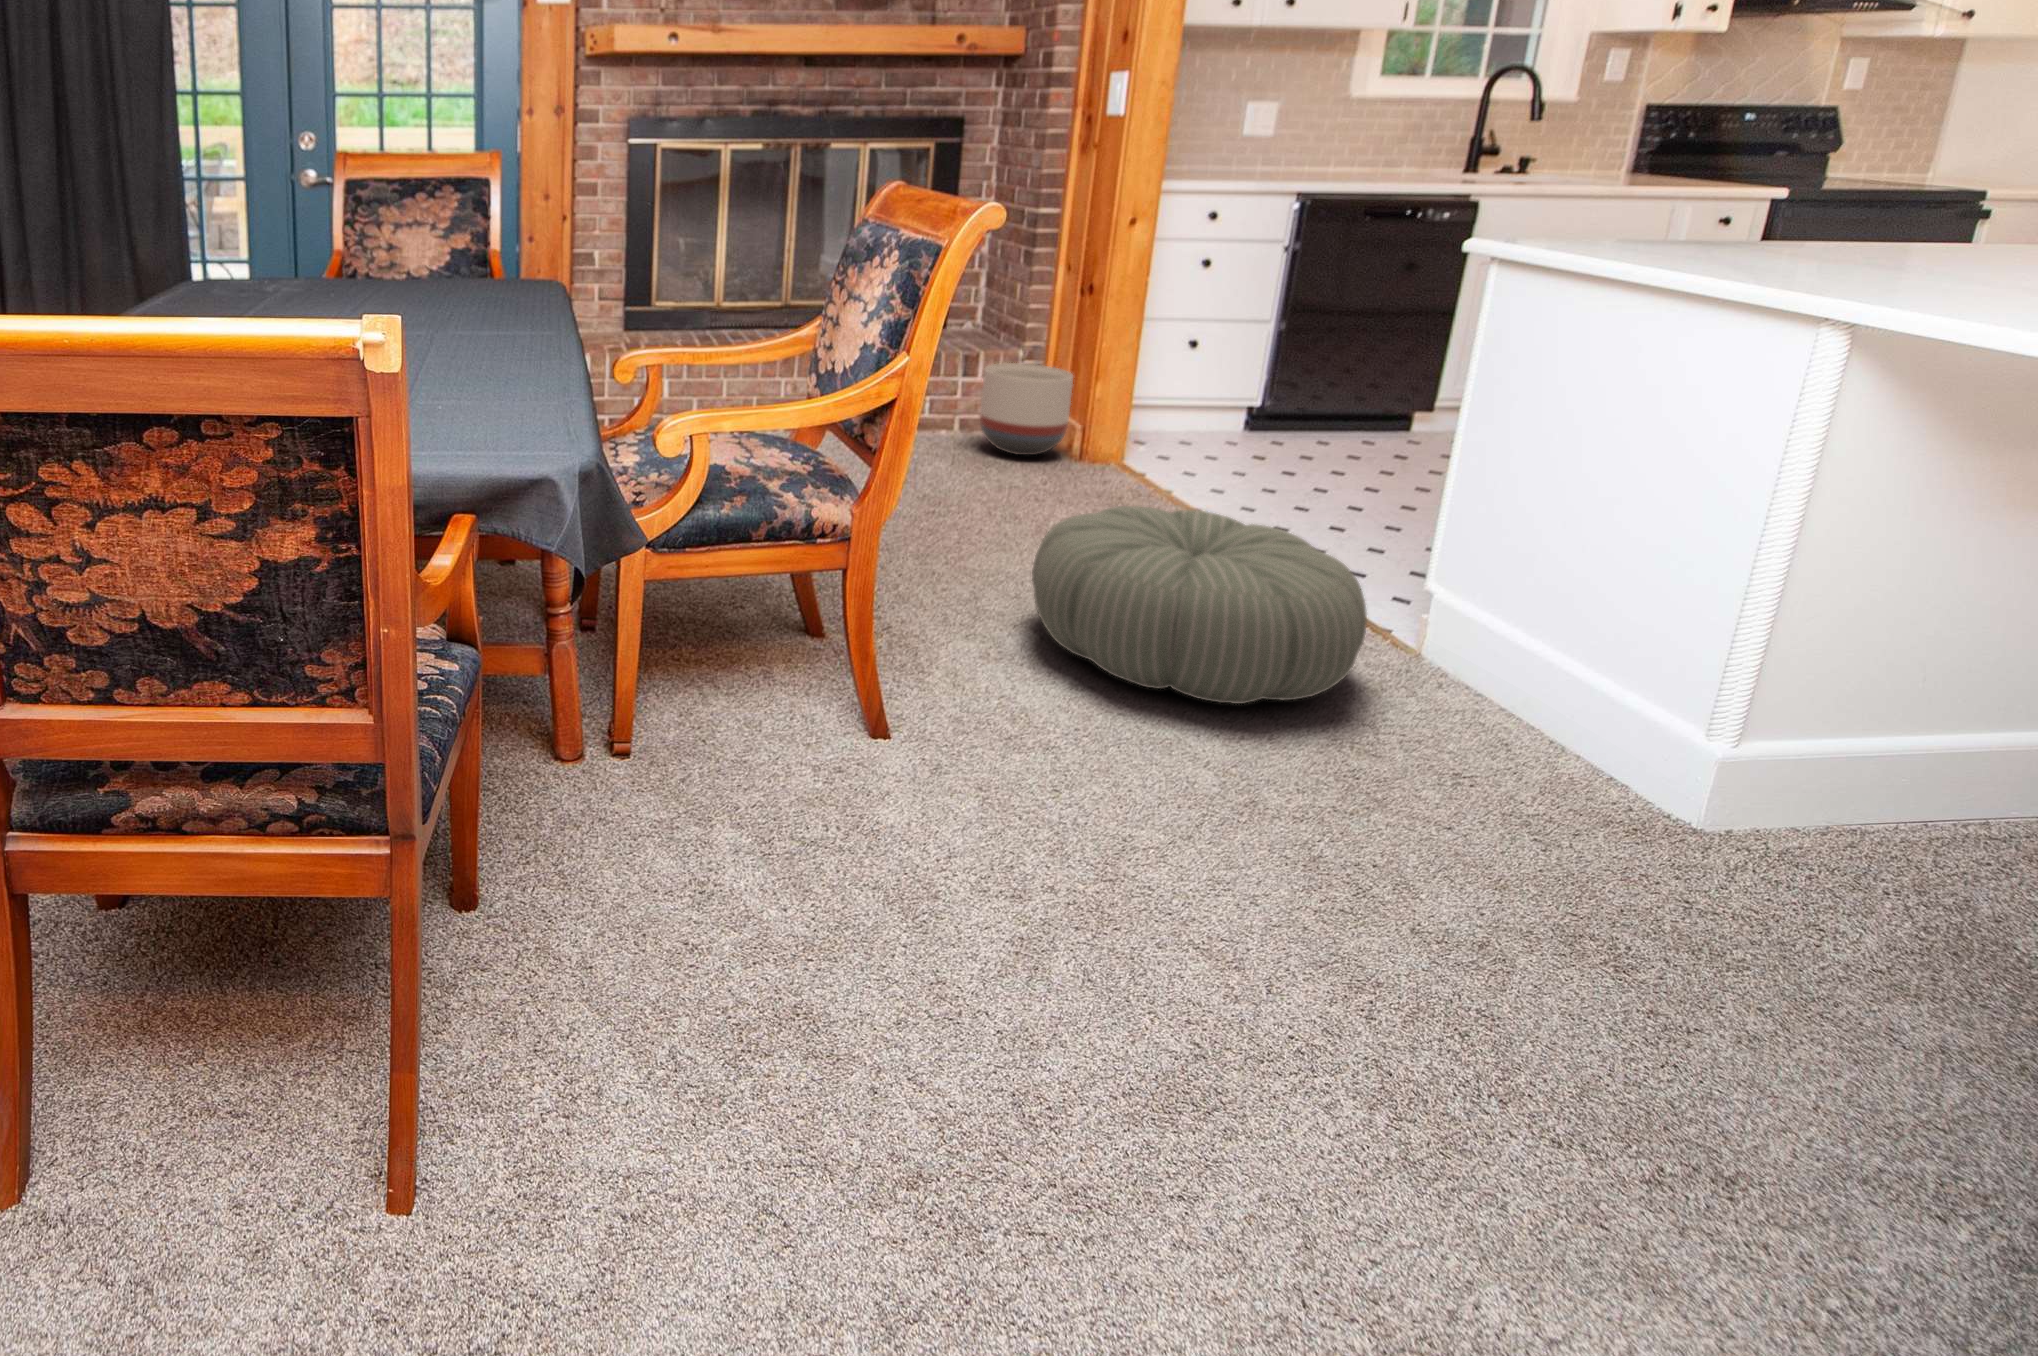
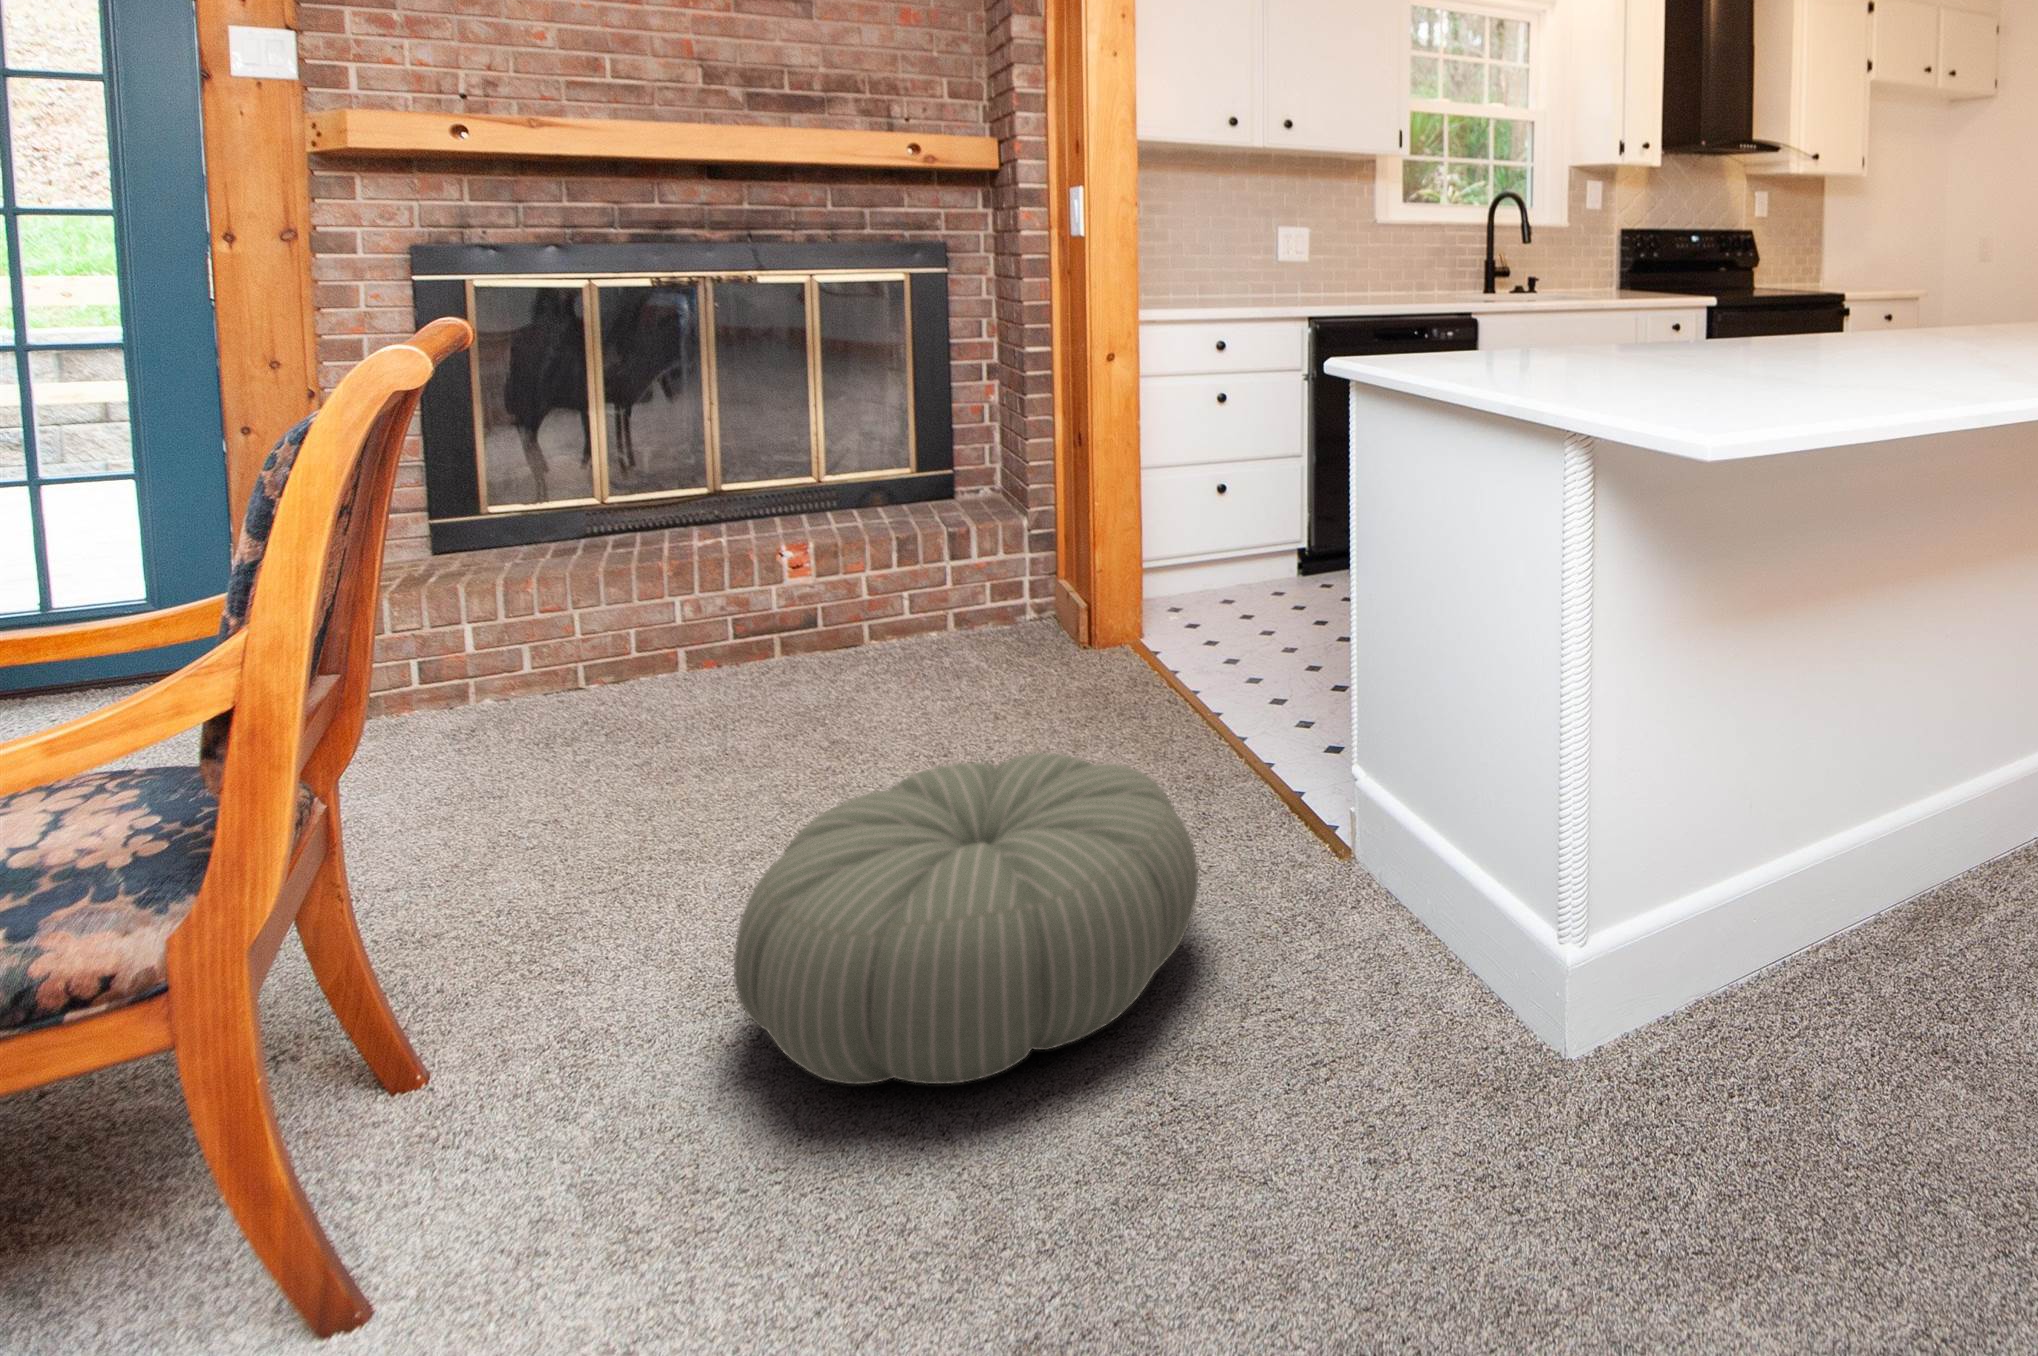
planter: present [980,363,1073,455] -> none [954,536,1066,654]

